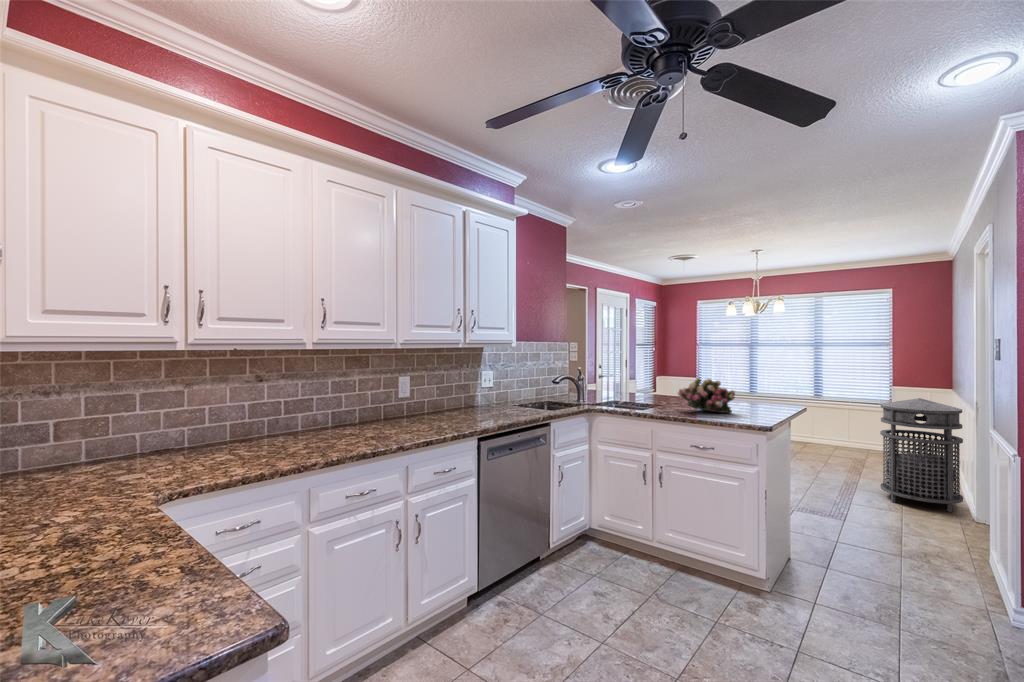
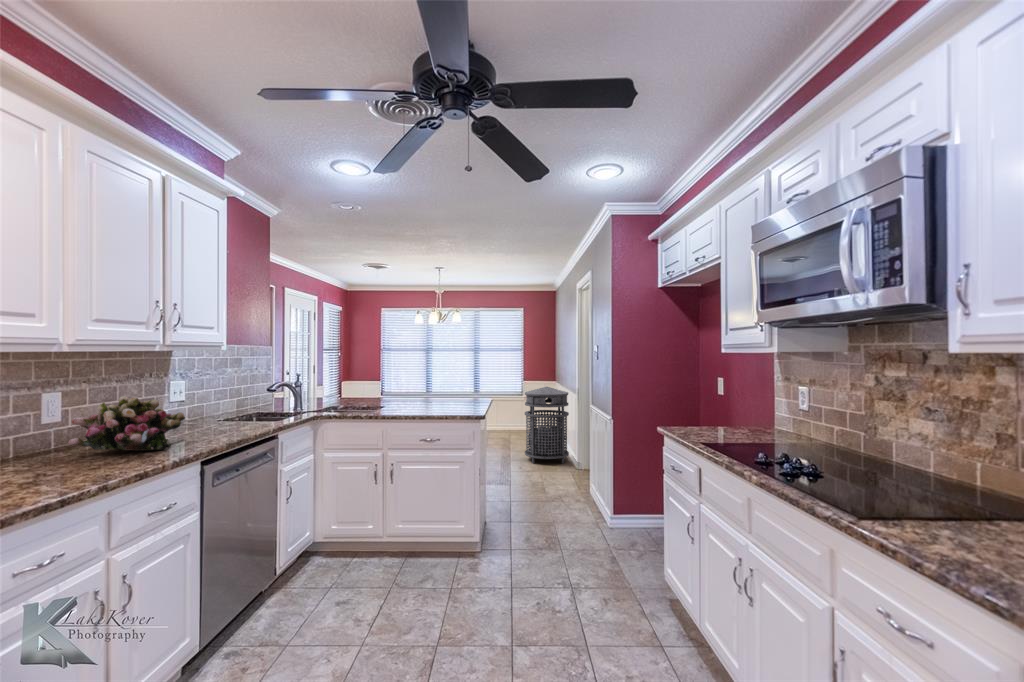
flower arrangement: present [678,378,735,413] -> present [68,396,185,451]

